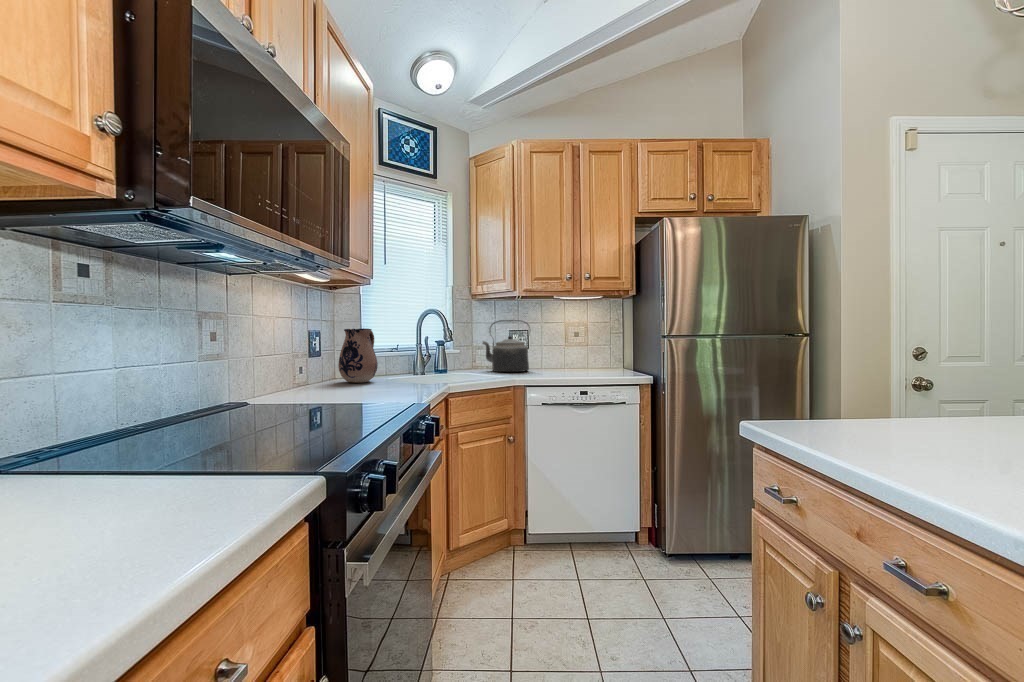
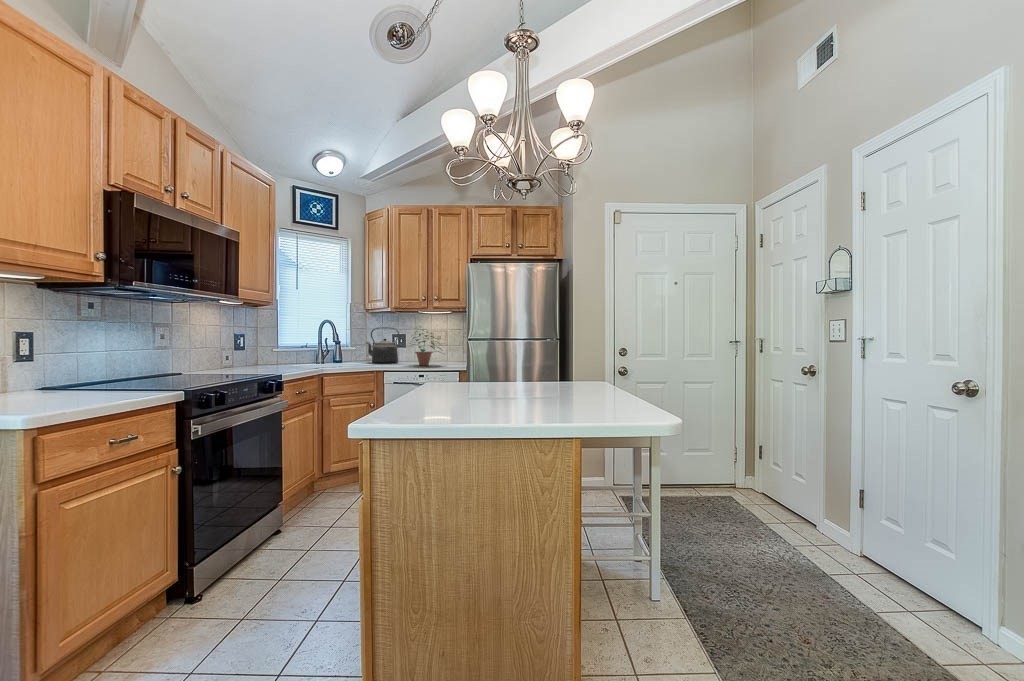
potted plant: none [548,316,612,376] -> present [404,326,444,366]
ceramic pitcher: present [338,328,378,383] -> none [253,332,280,367]

